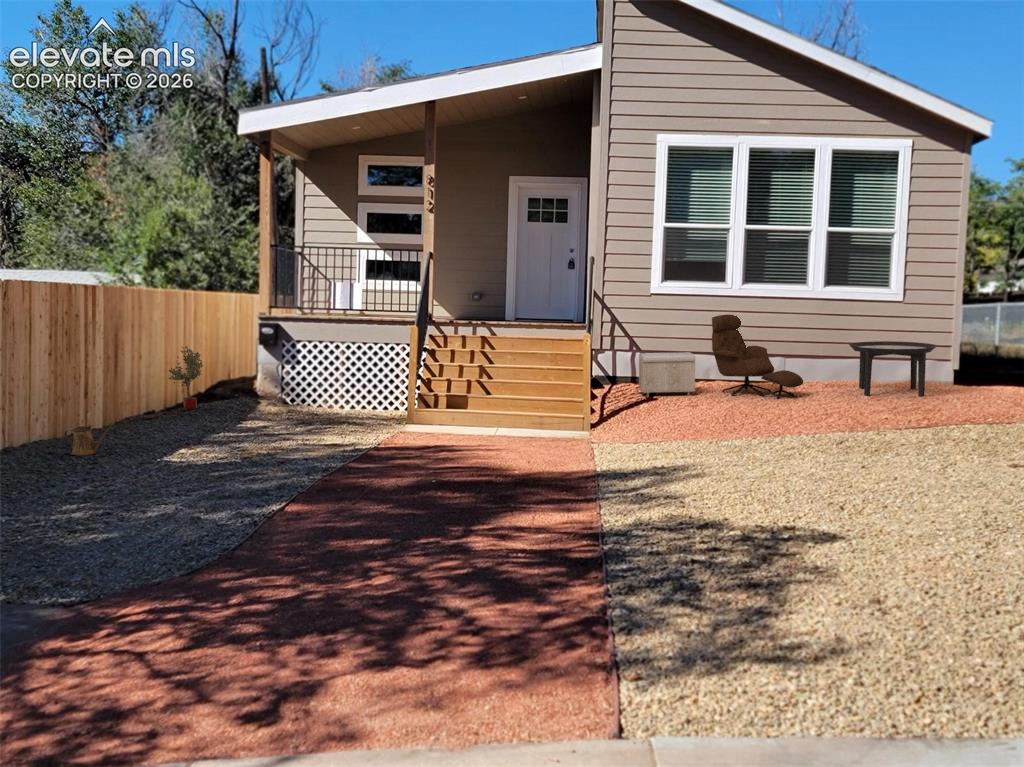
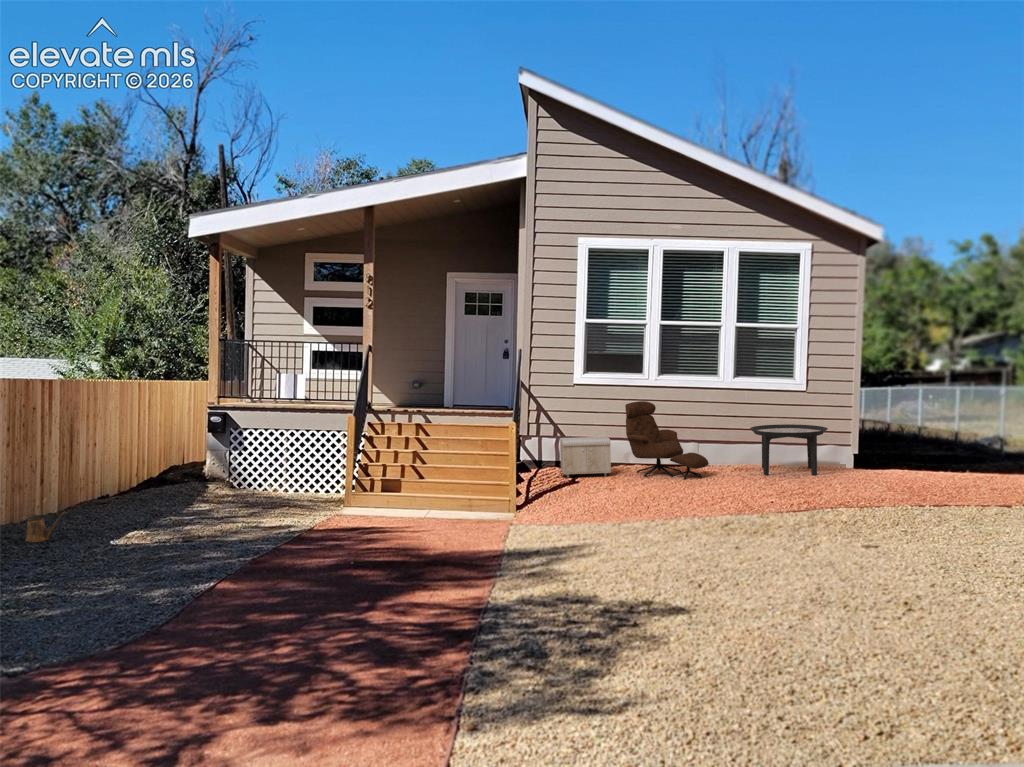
potted tree: present [169,346,203,410] -> none [120,436,155,496]

